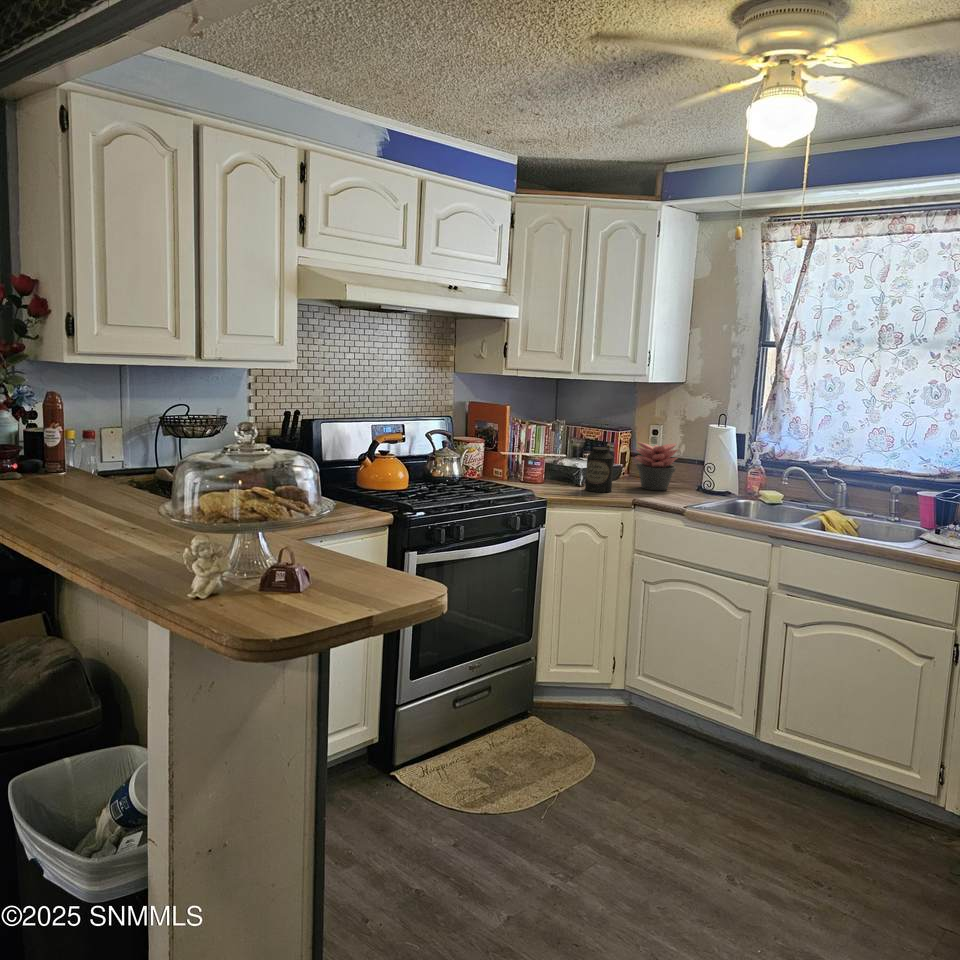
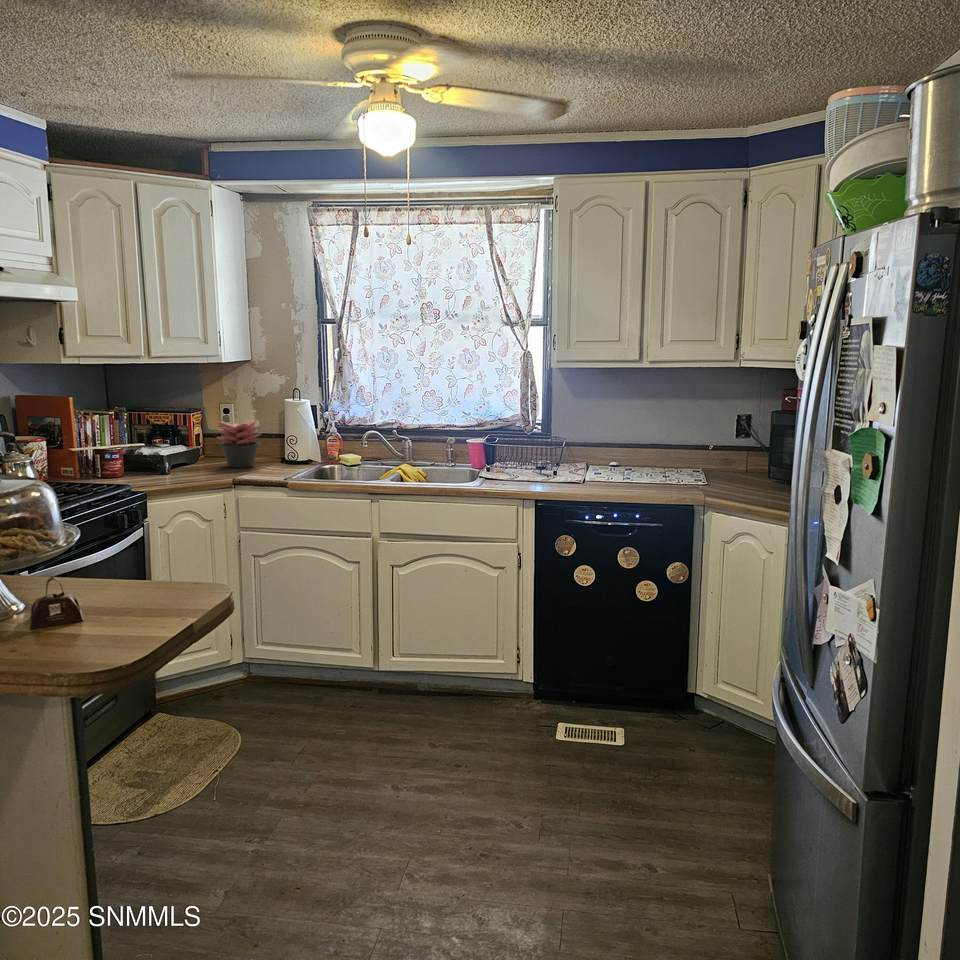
canister: present [585,447,614,492] -> none [174,431,204,477]

